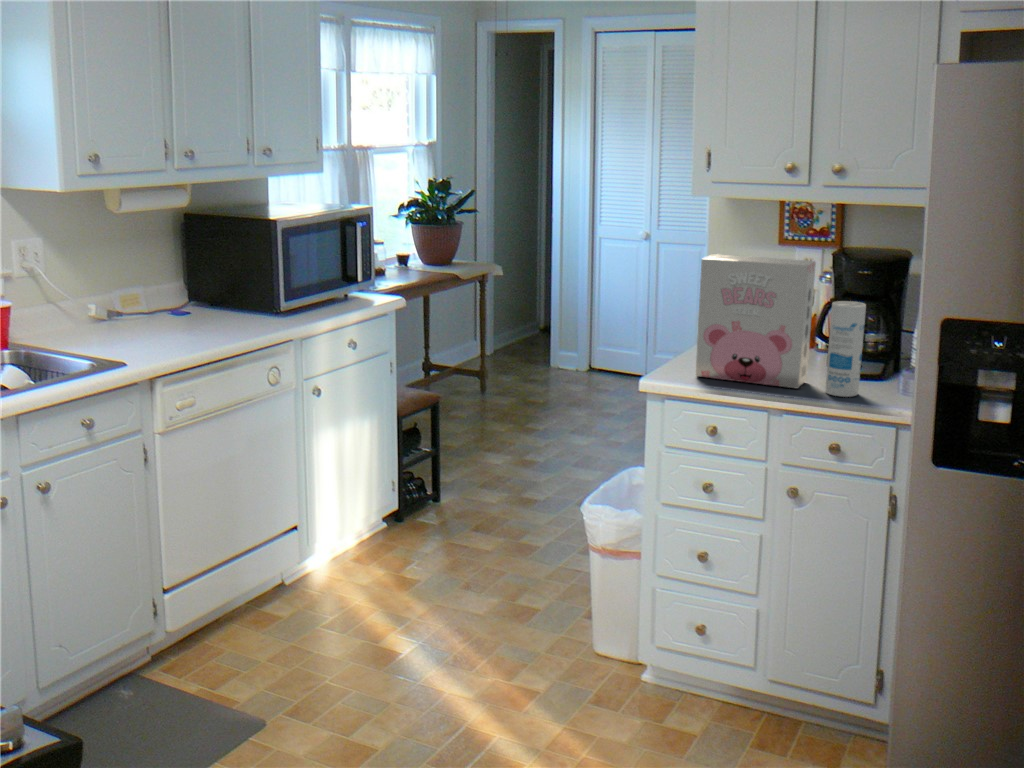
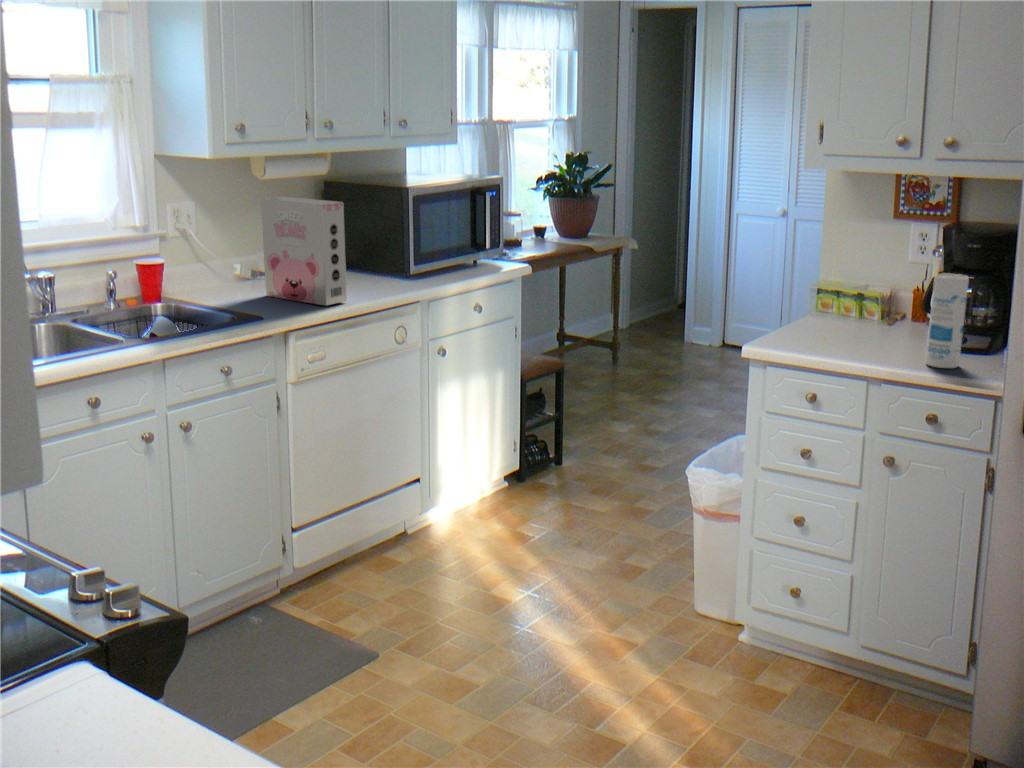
cereal box: present [696,254,816,389] -> present [261,197,347,306]

